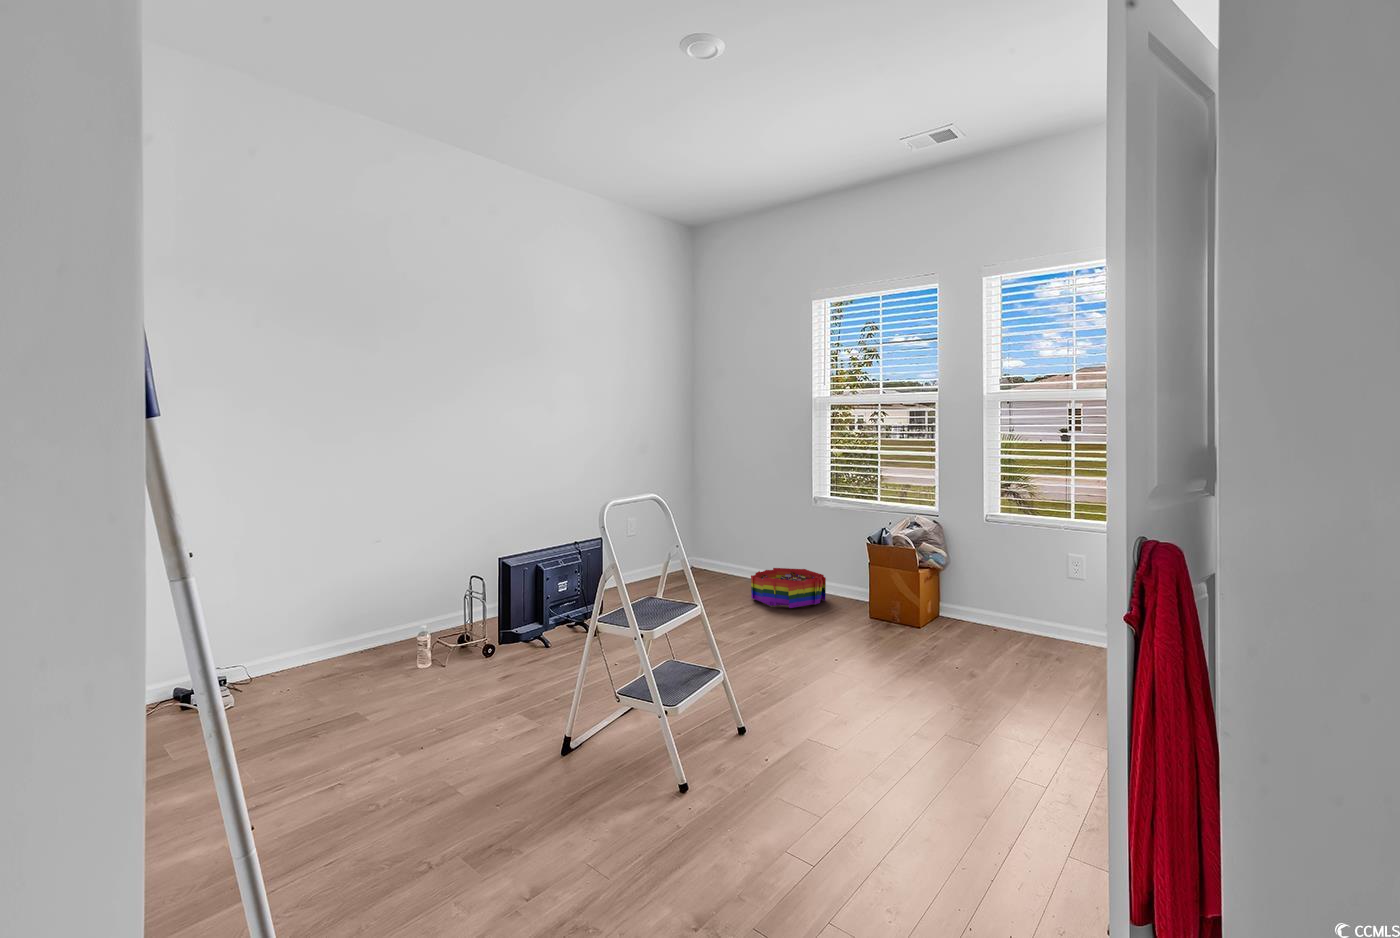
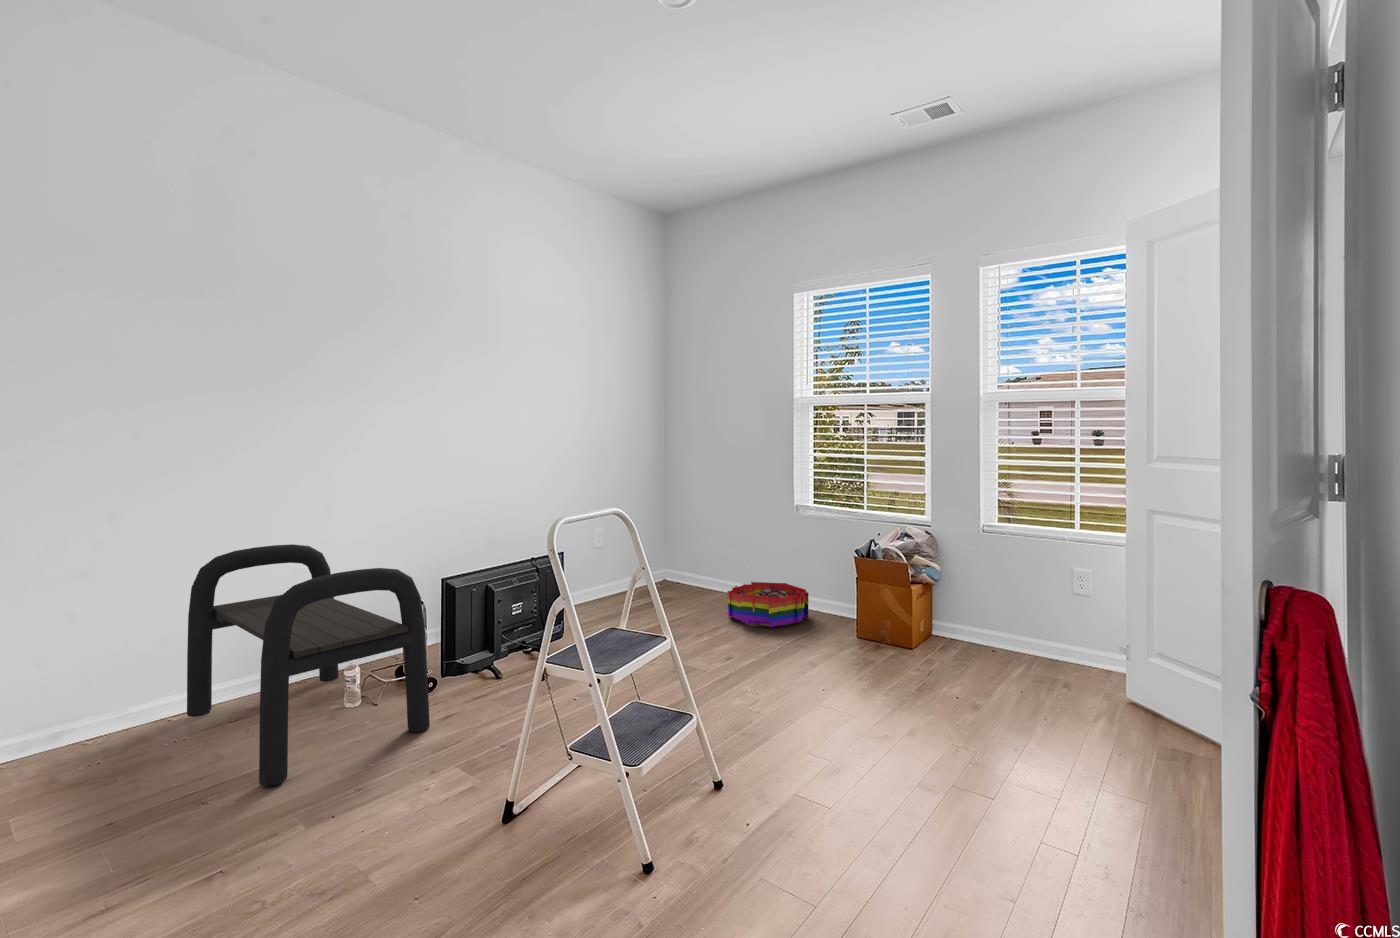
bench: none [289,529,493,726] -> present [187,544,430,786]

